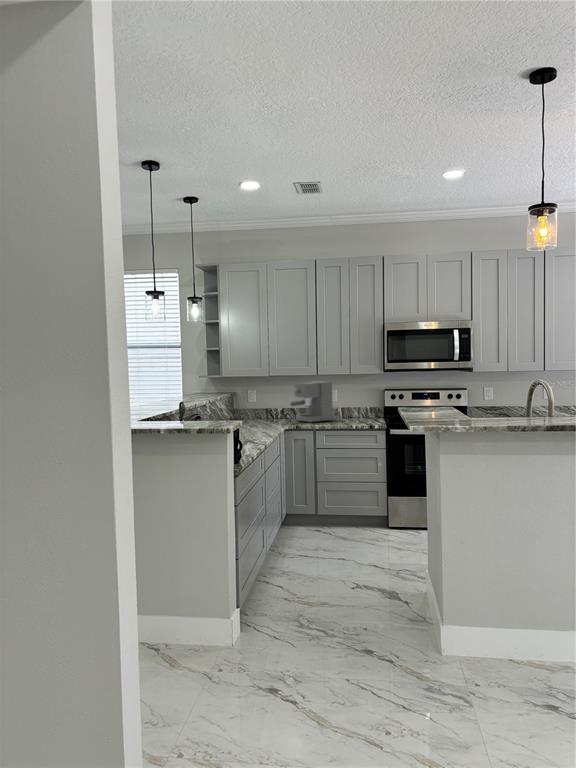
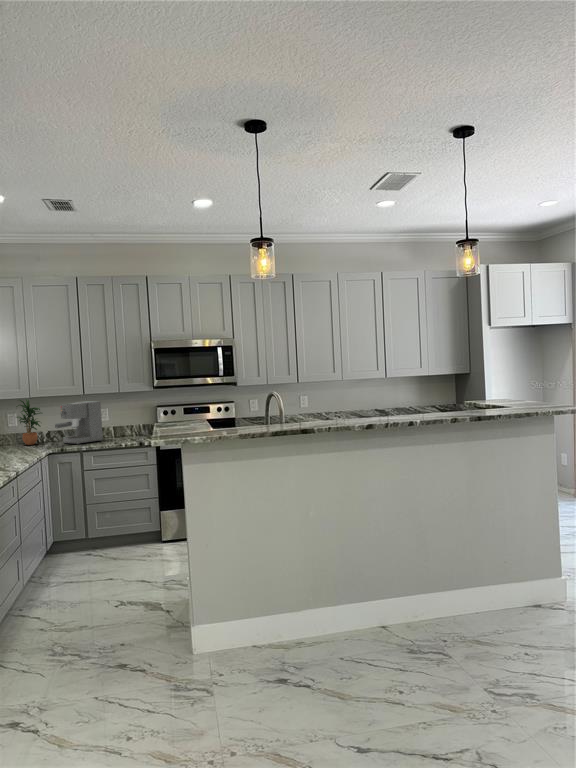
potted plant: none [255,377,280,420] -> present [16,399,41,445]

